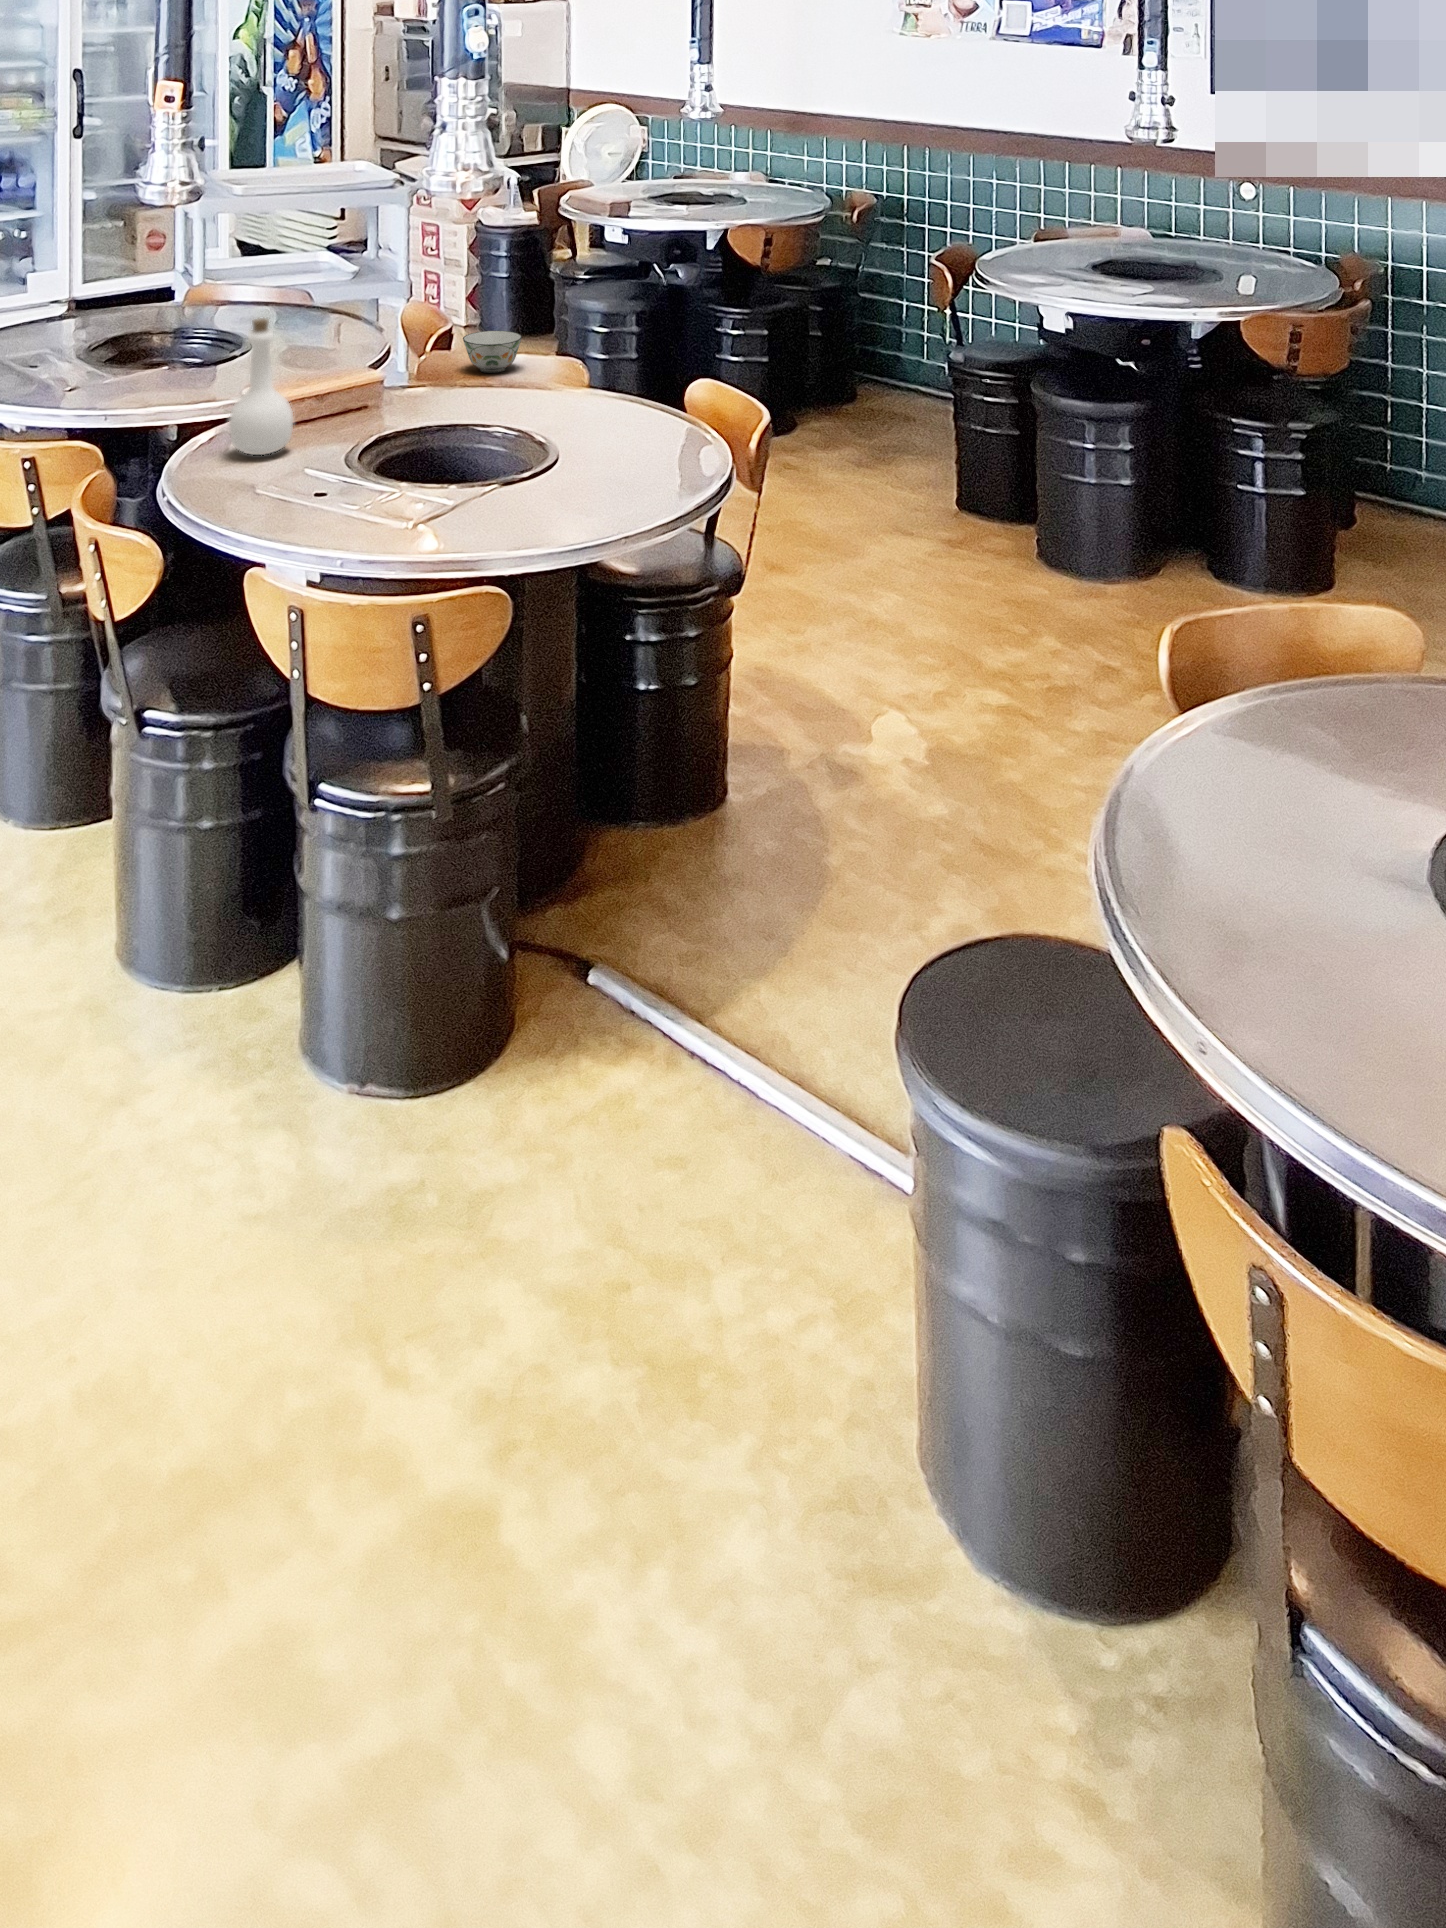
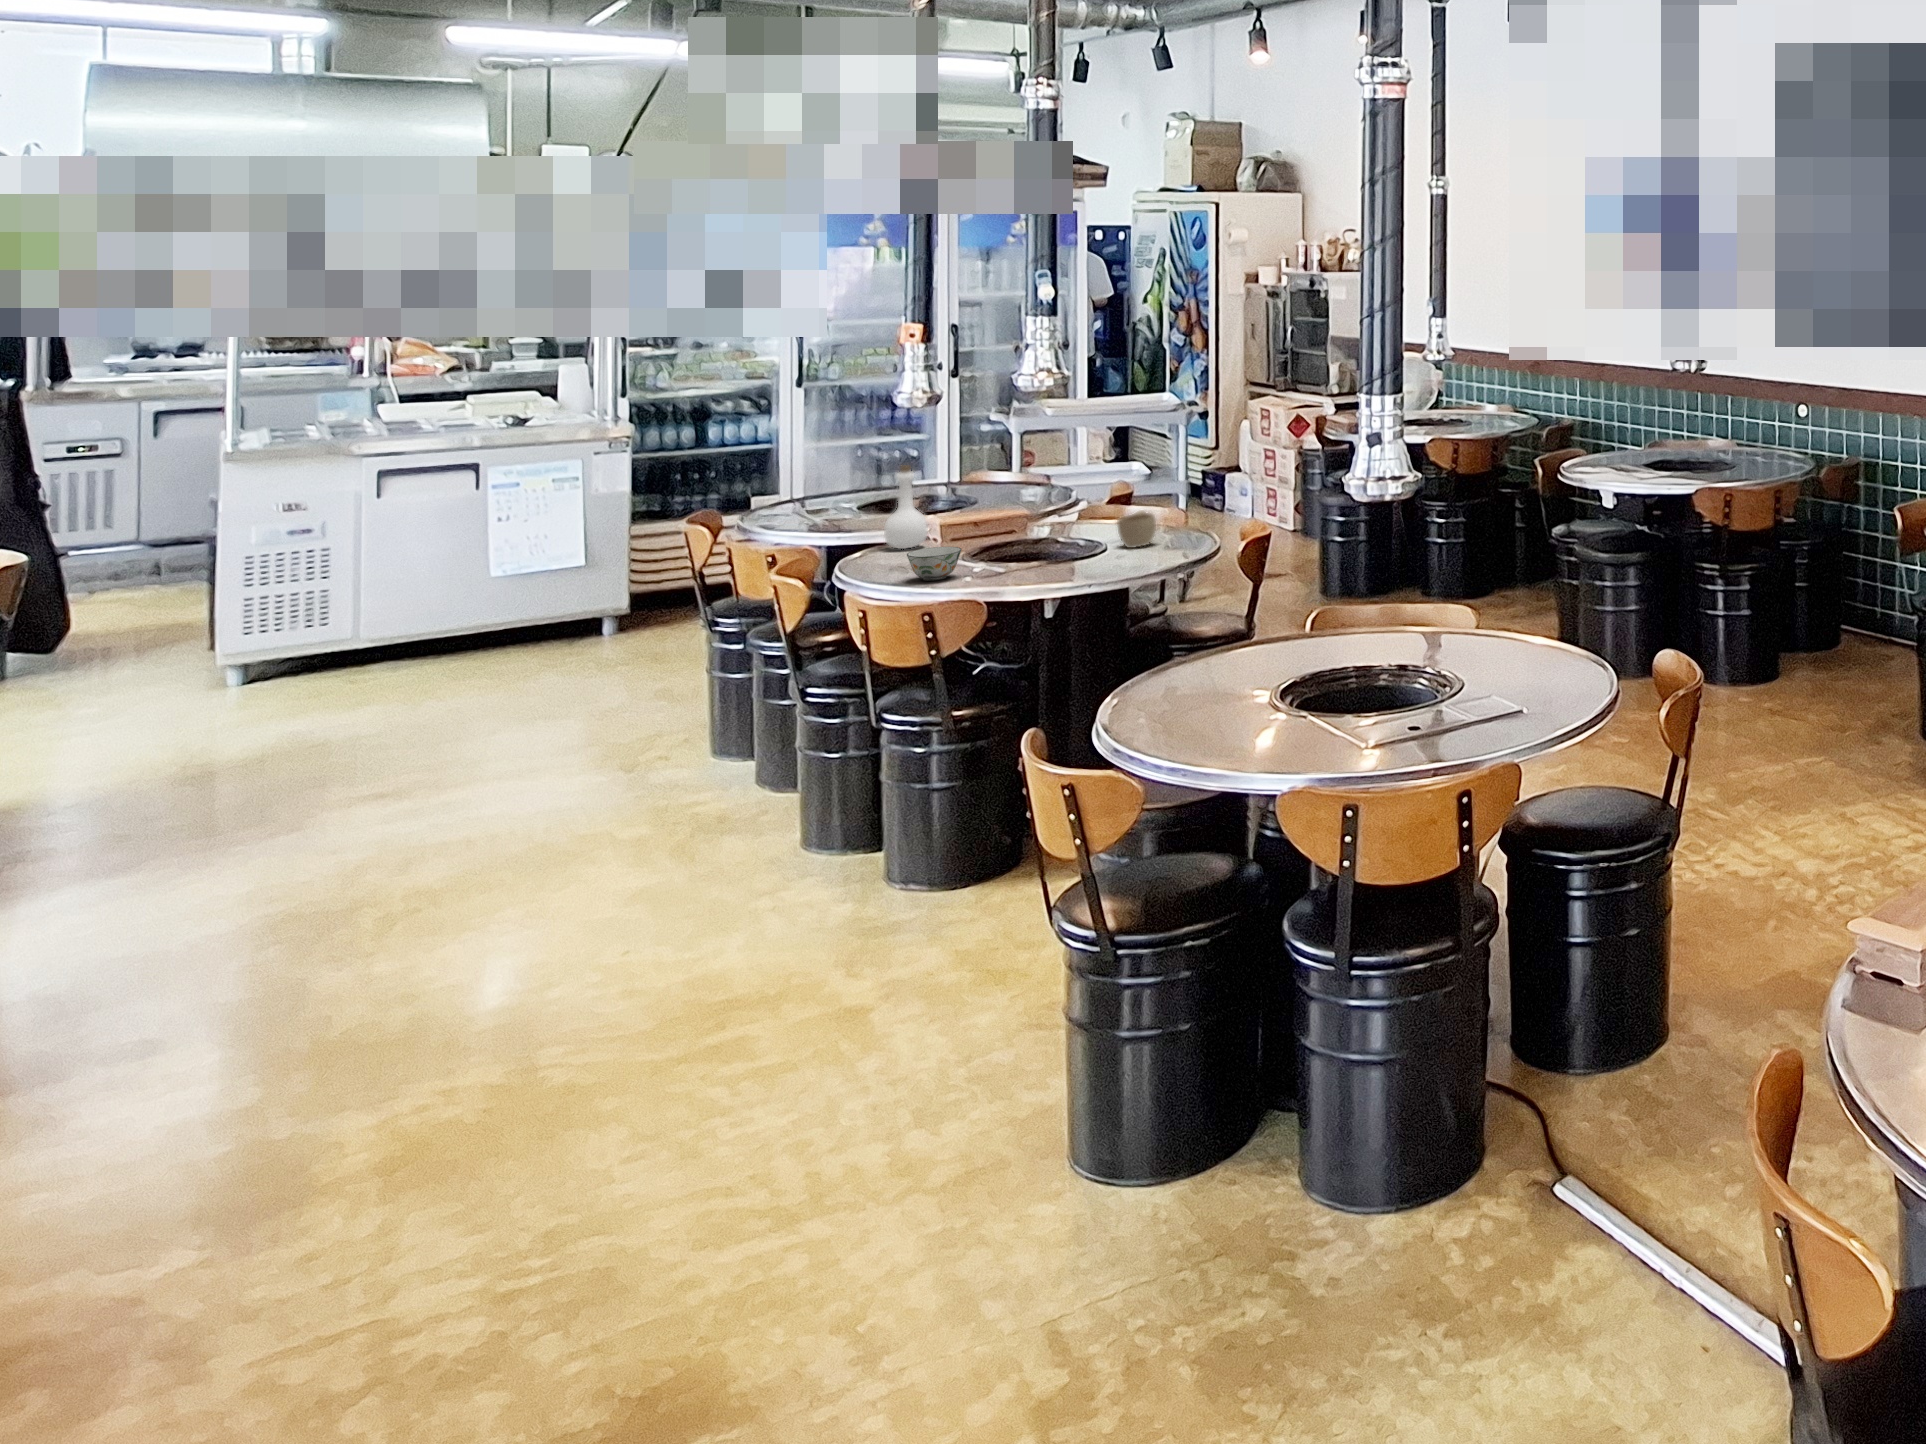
soup bowl: present [463,331,522,373] -> present [907,547,961,581]
cup: none [608,390,665,457] -> present [1117,511,1156,548]

